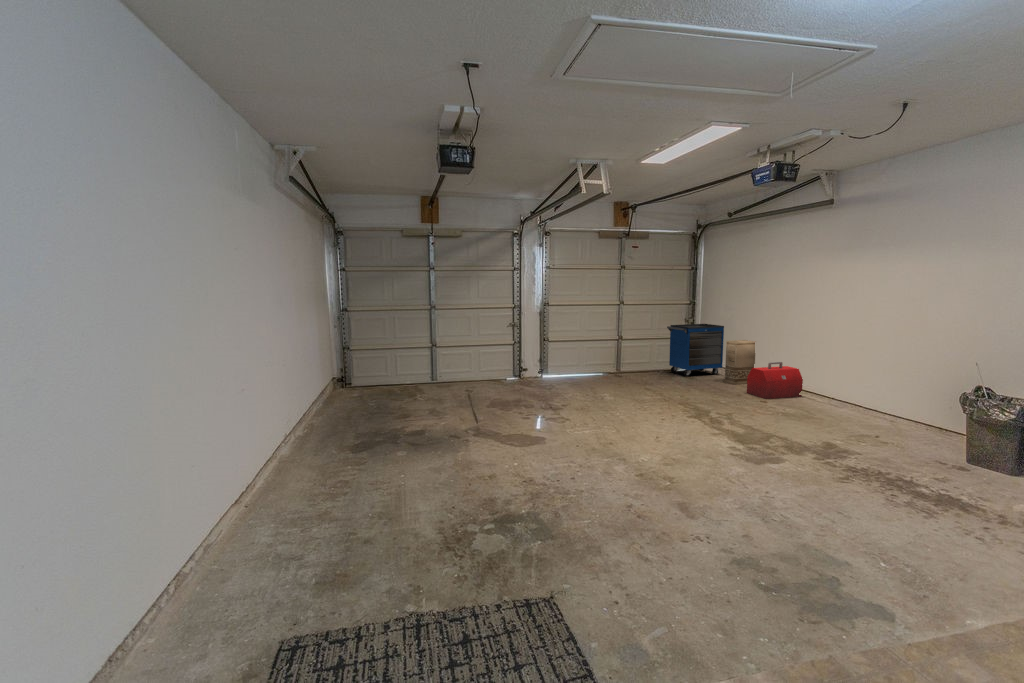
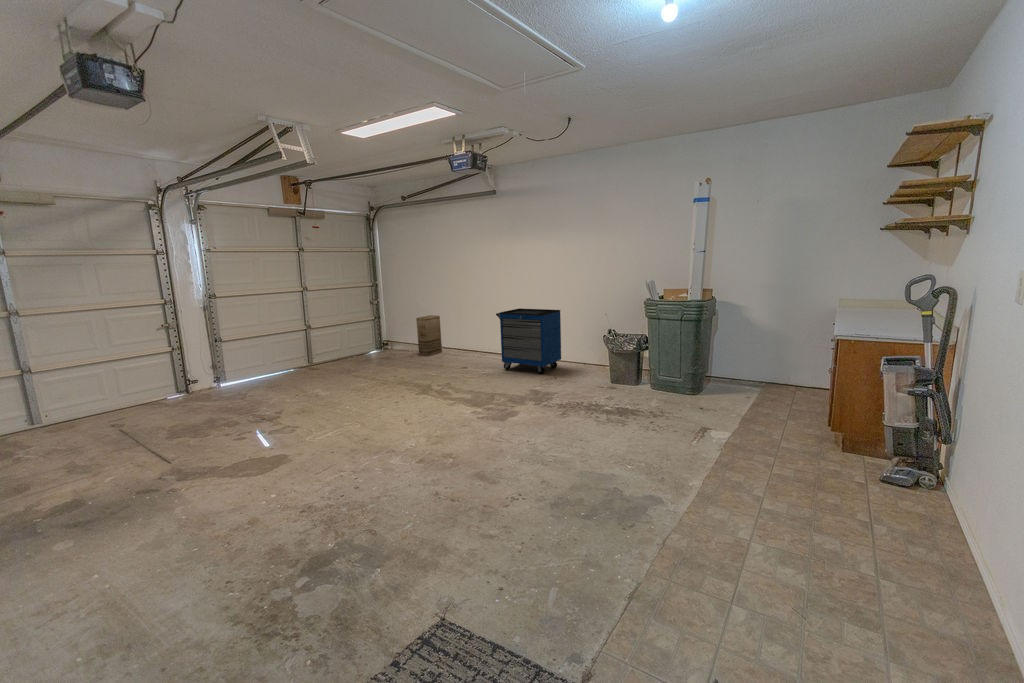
storage cabinet: present [667,324,724,377] -> present [496,308,561,374]
toolbox: present [747,362,803,399] -> none [442,330,483,364]

